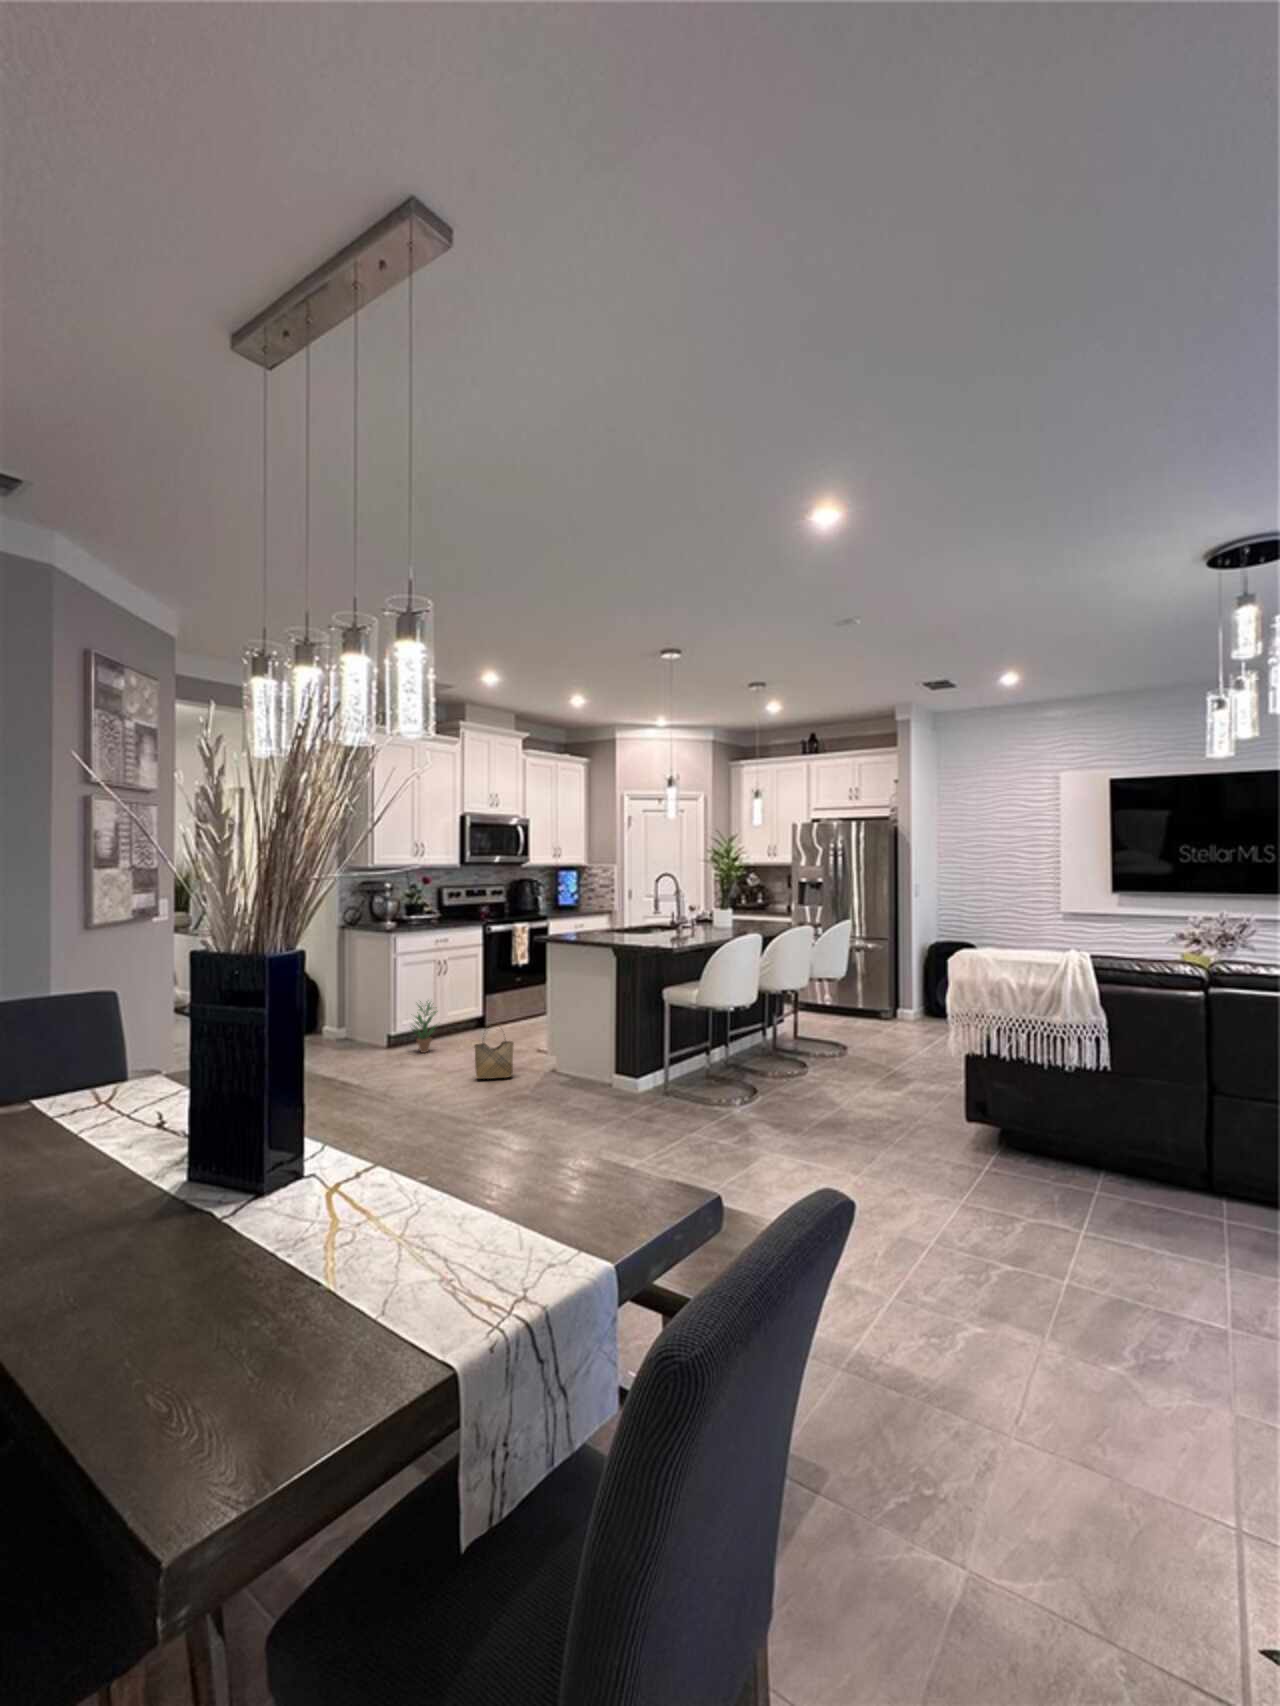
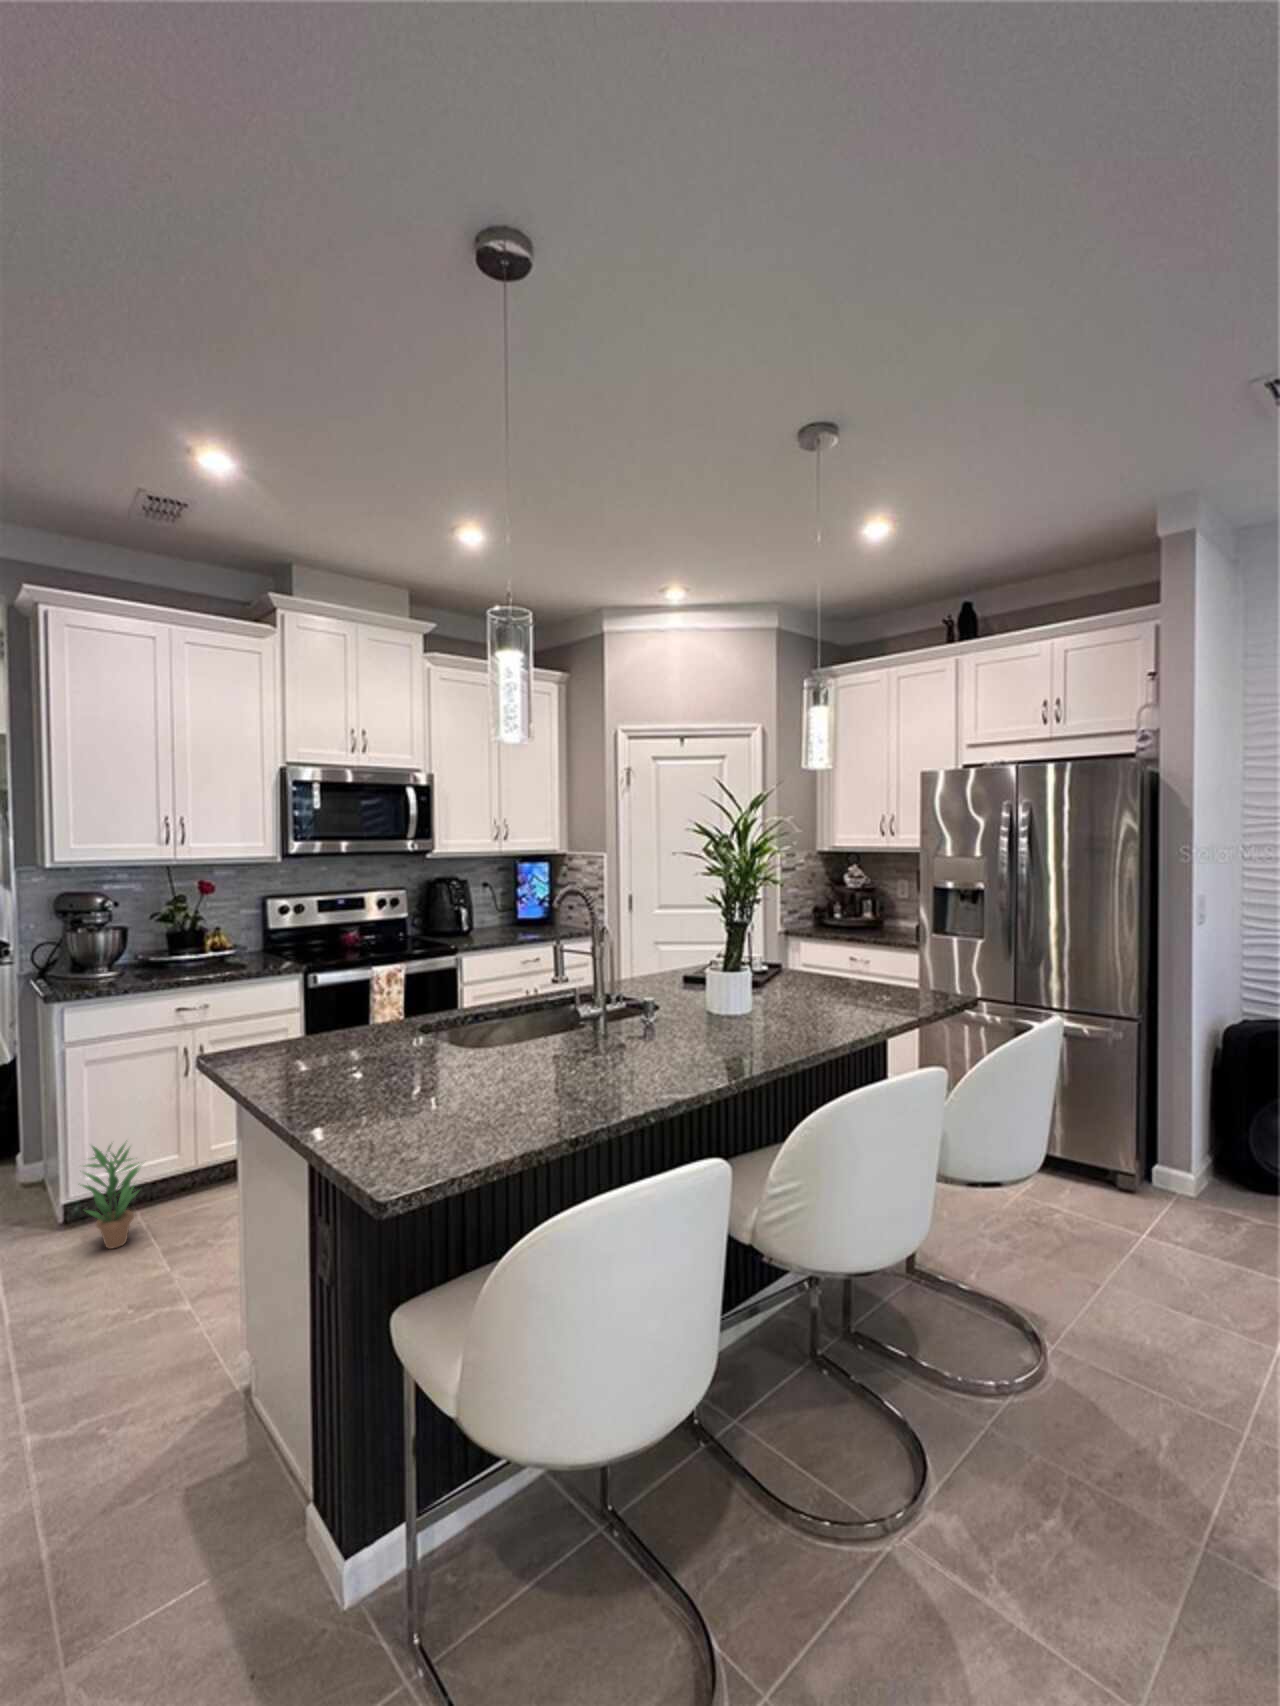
woven basket: present [475,1034,514,1079] -> none [56,1252,167,1407]

